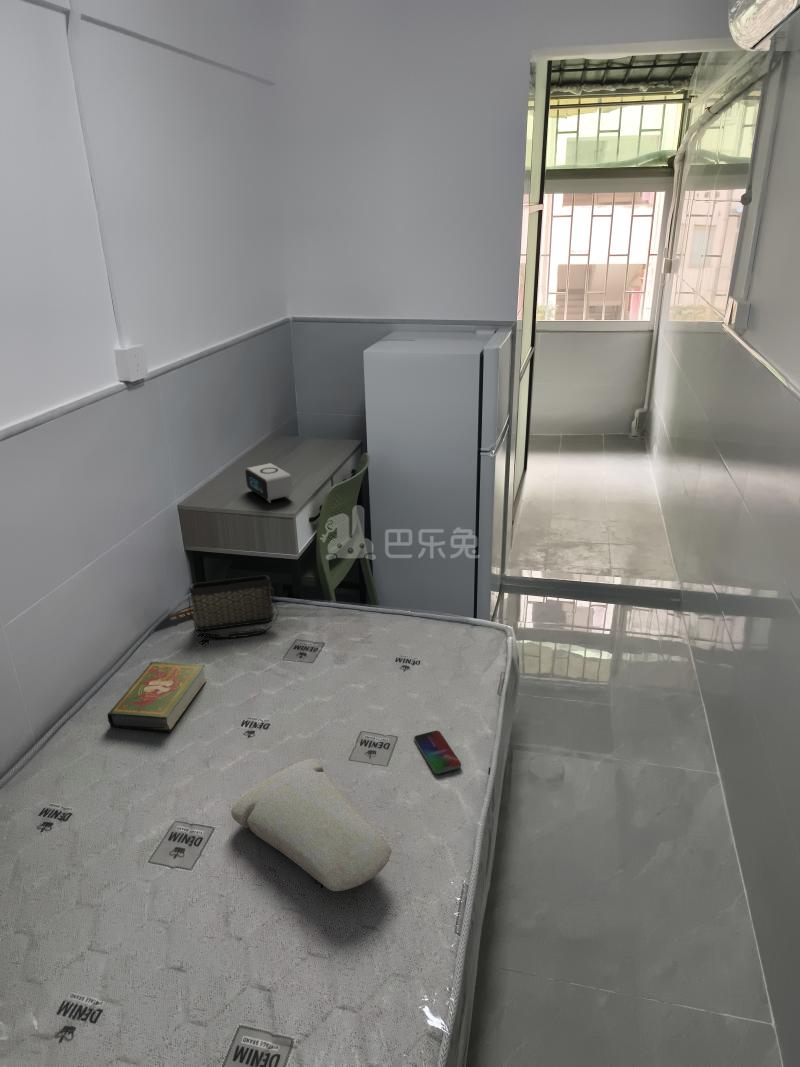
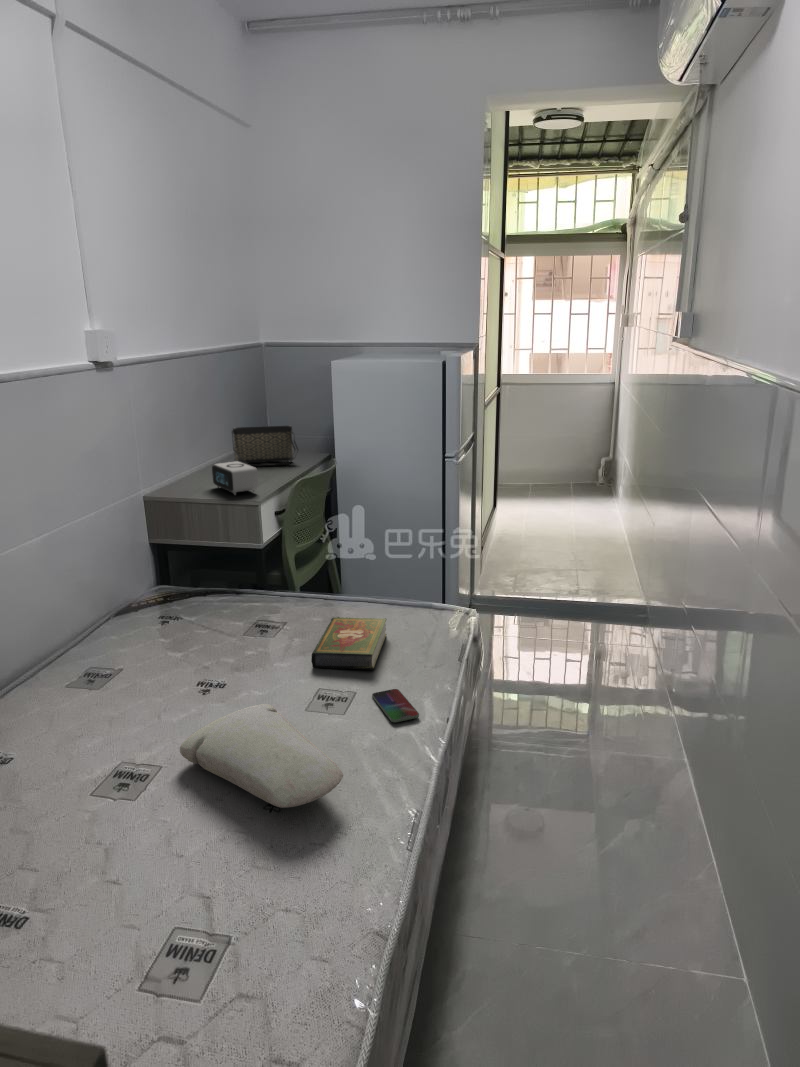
handbag: present [188,575,274,638] -> present [232,426,298,466]
book: present [107,662,206,732] -> present [311,617,387,670]

